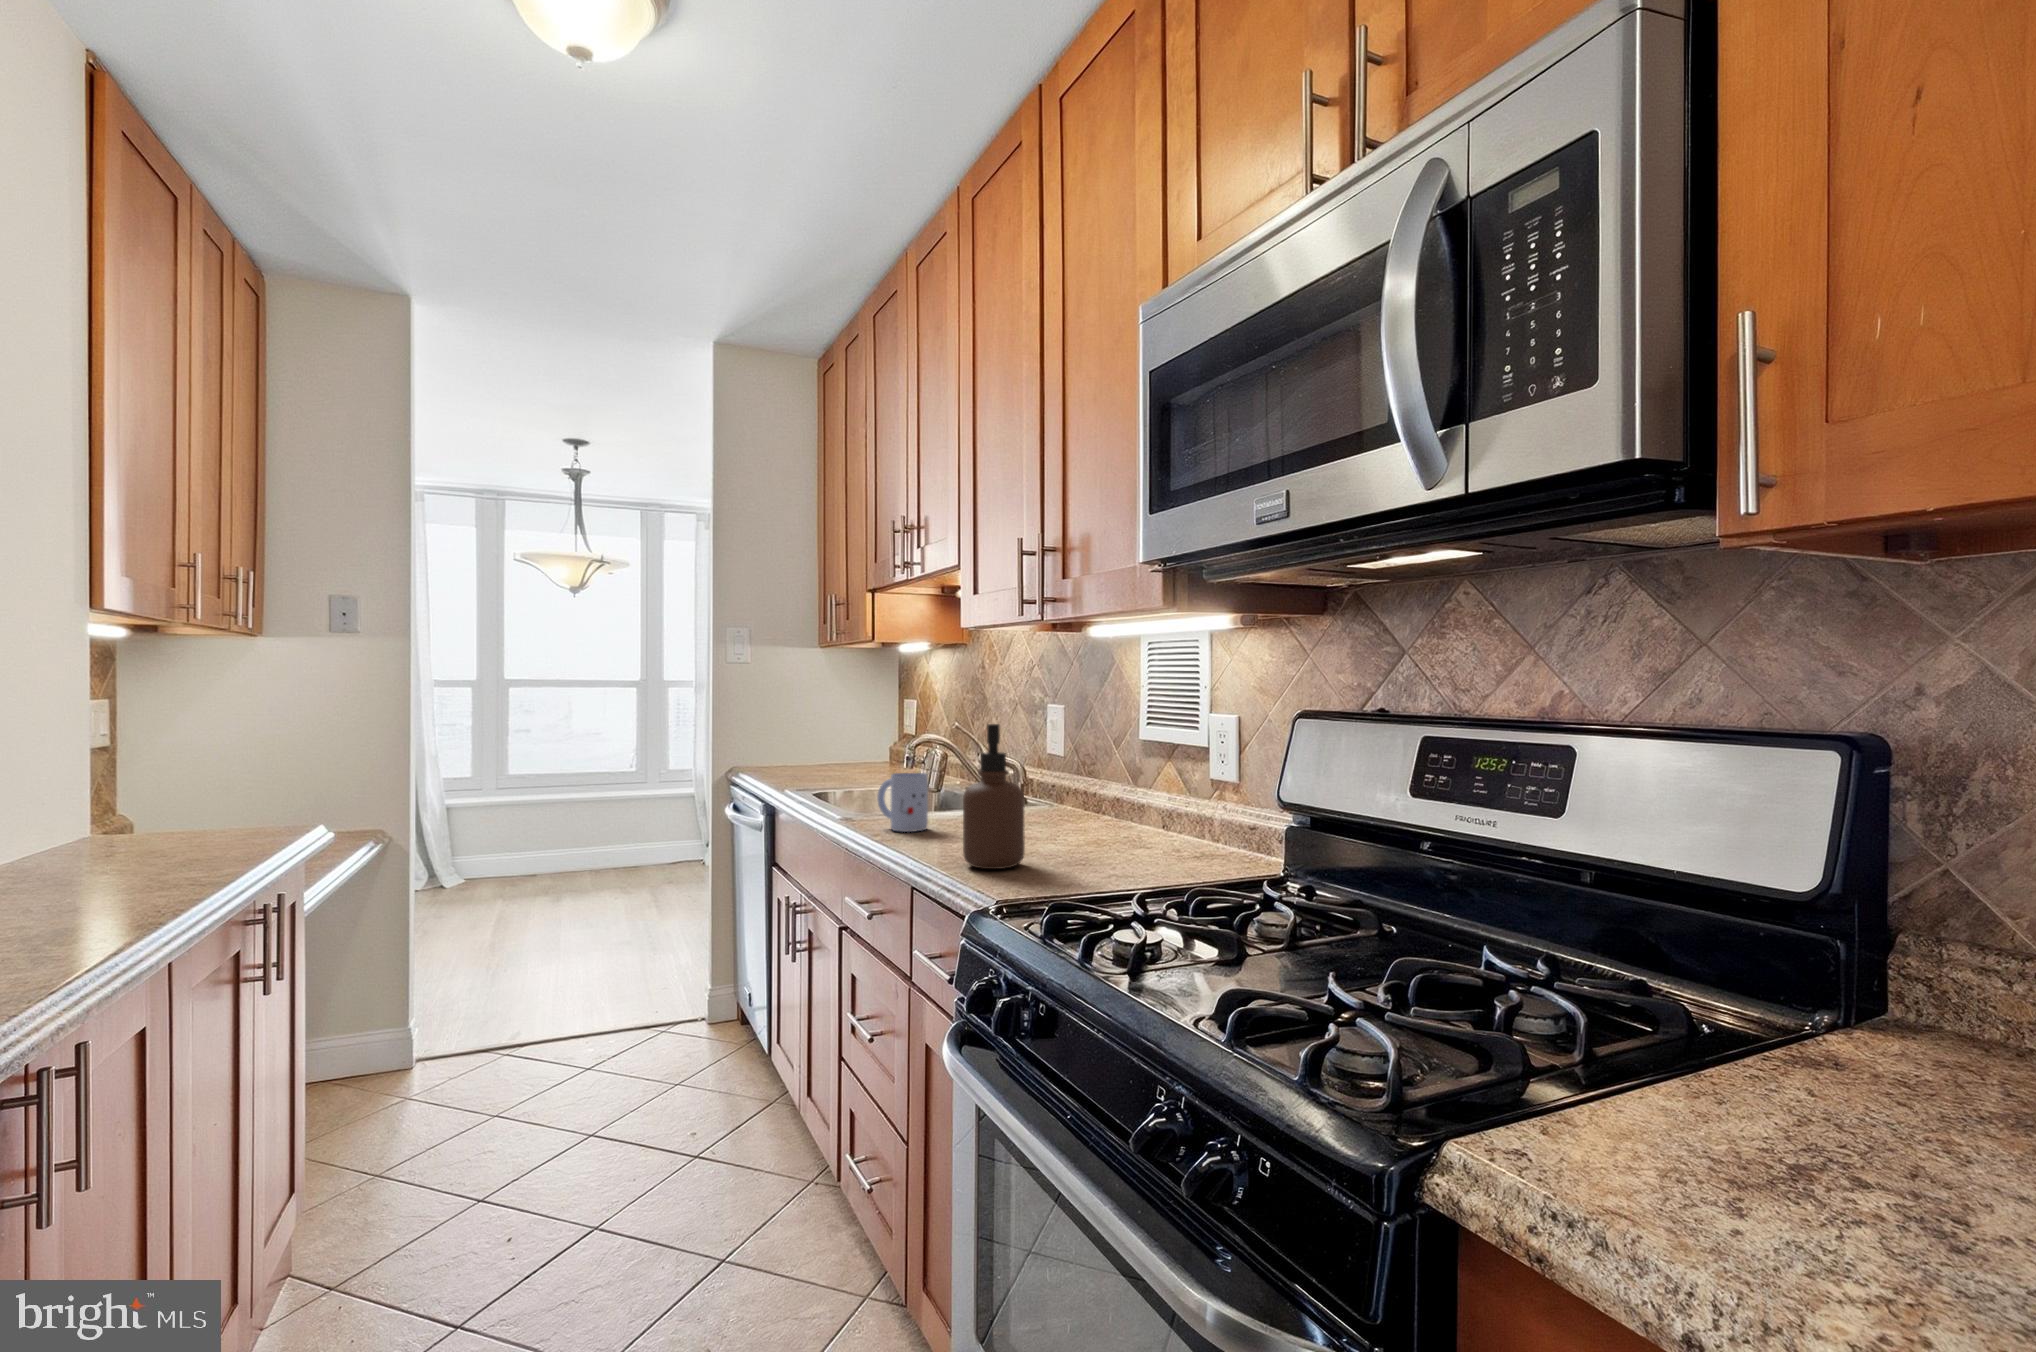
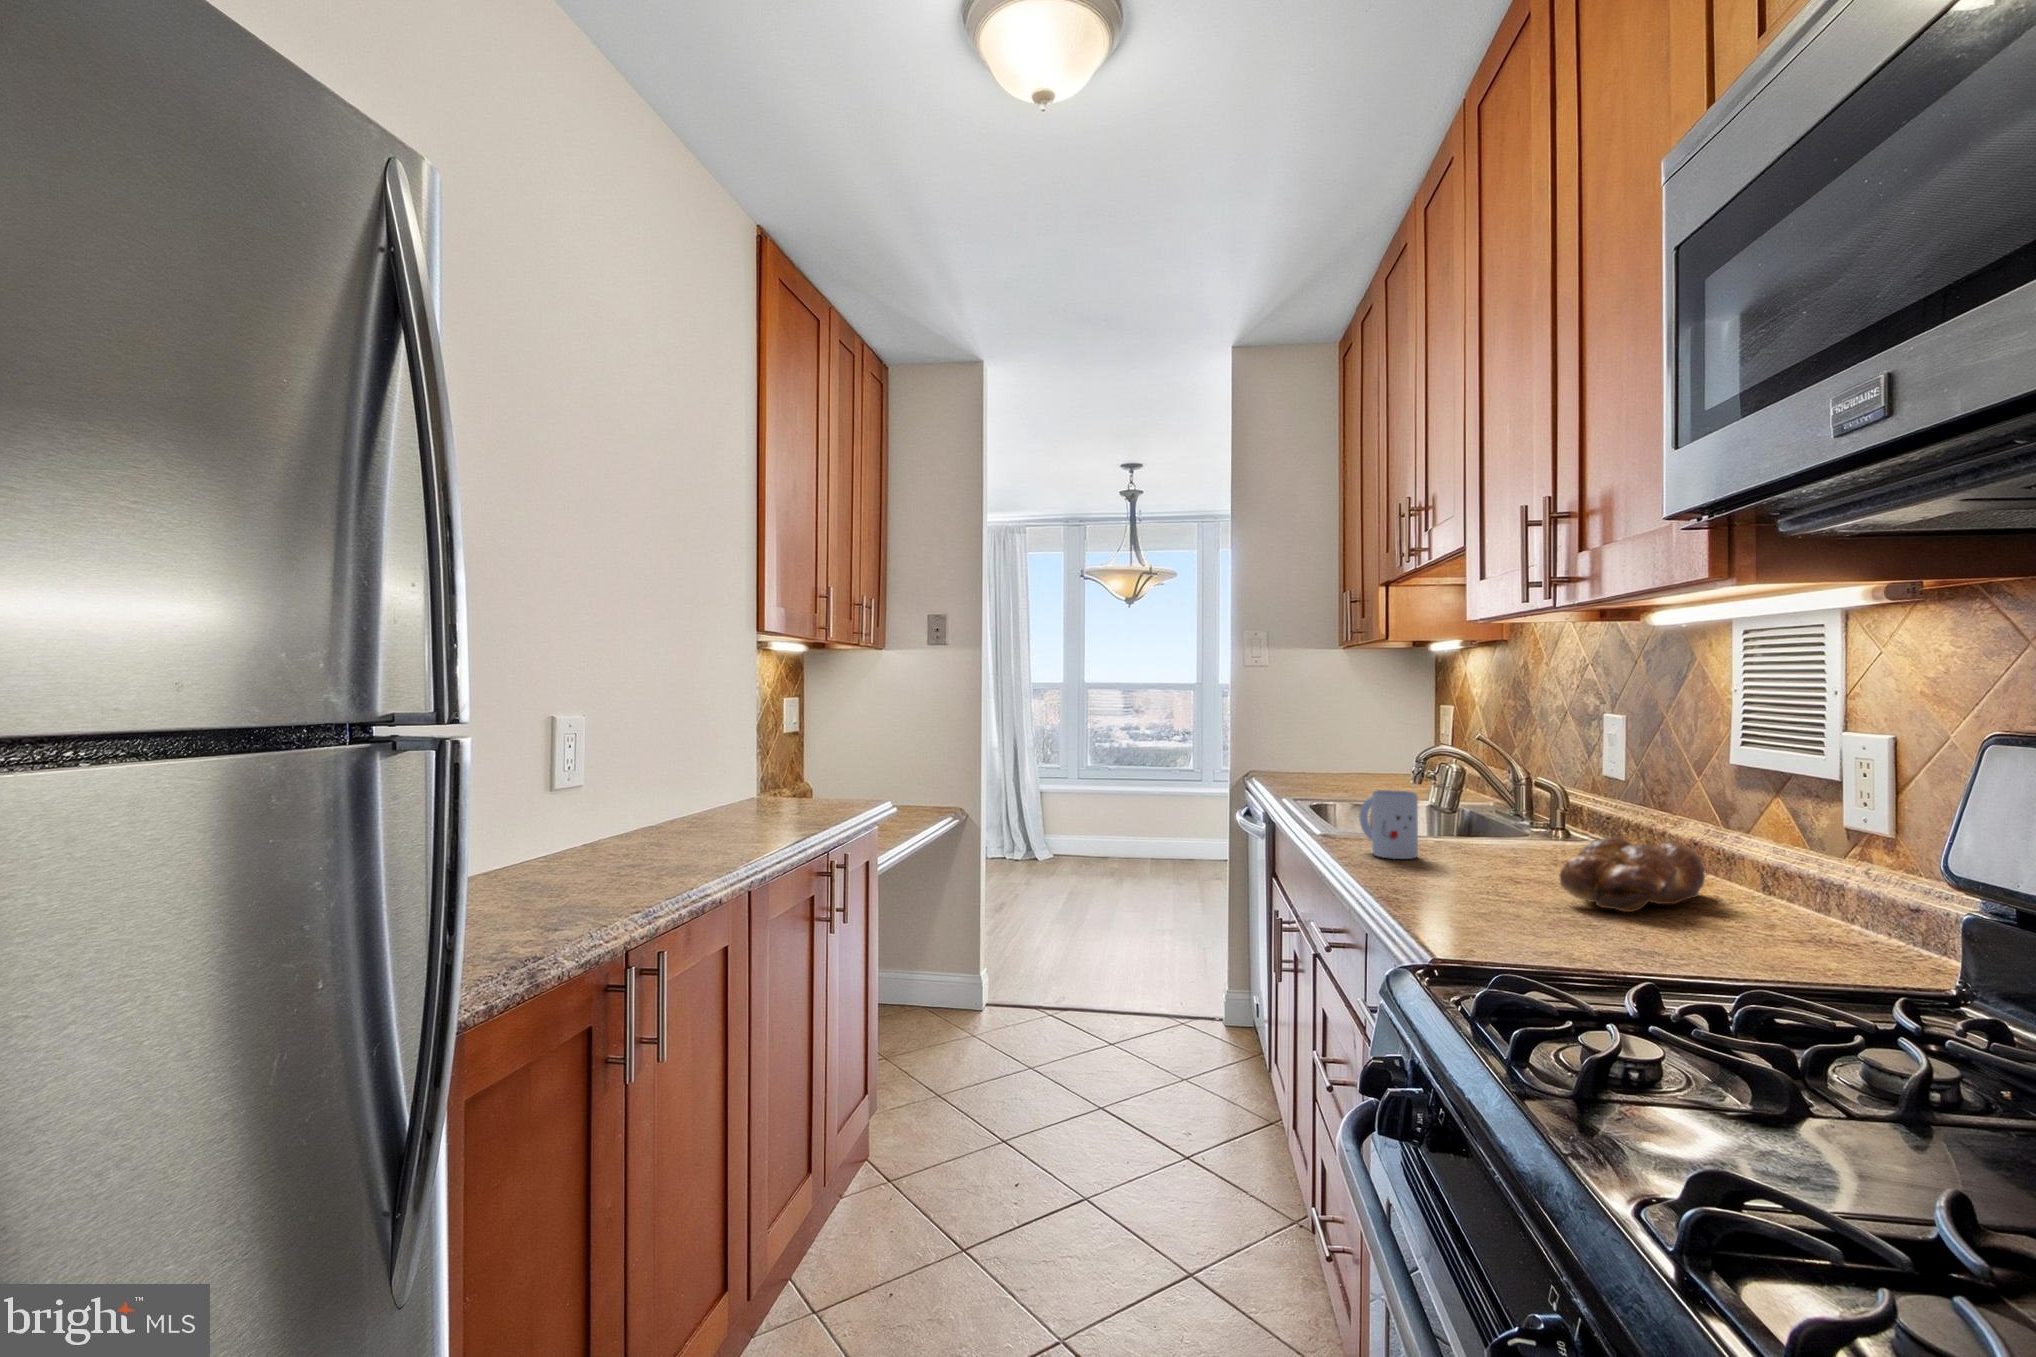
soap dispenser: present [963,724,1025,869] -> none [1431,738,1516,919]
bread loaf: none [1047,797,1135,852] -> present [1560,837,1705,912]

